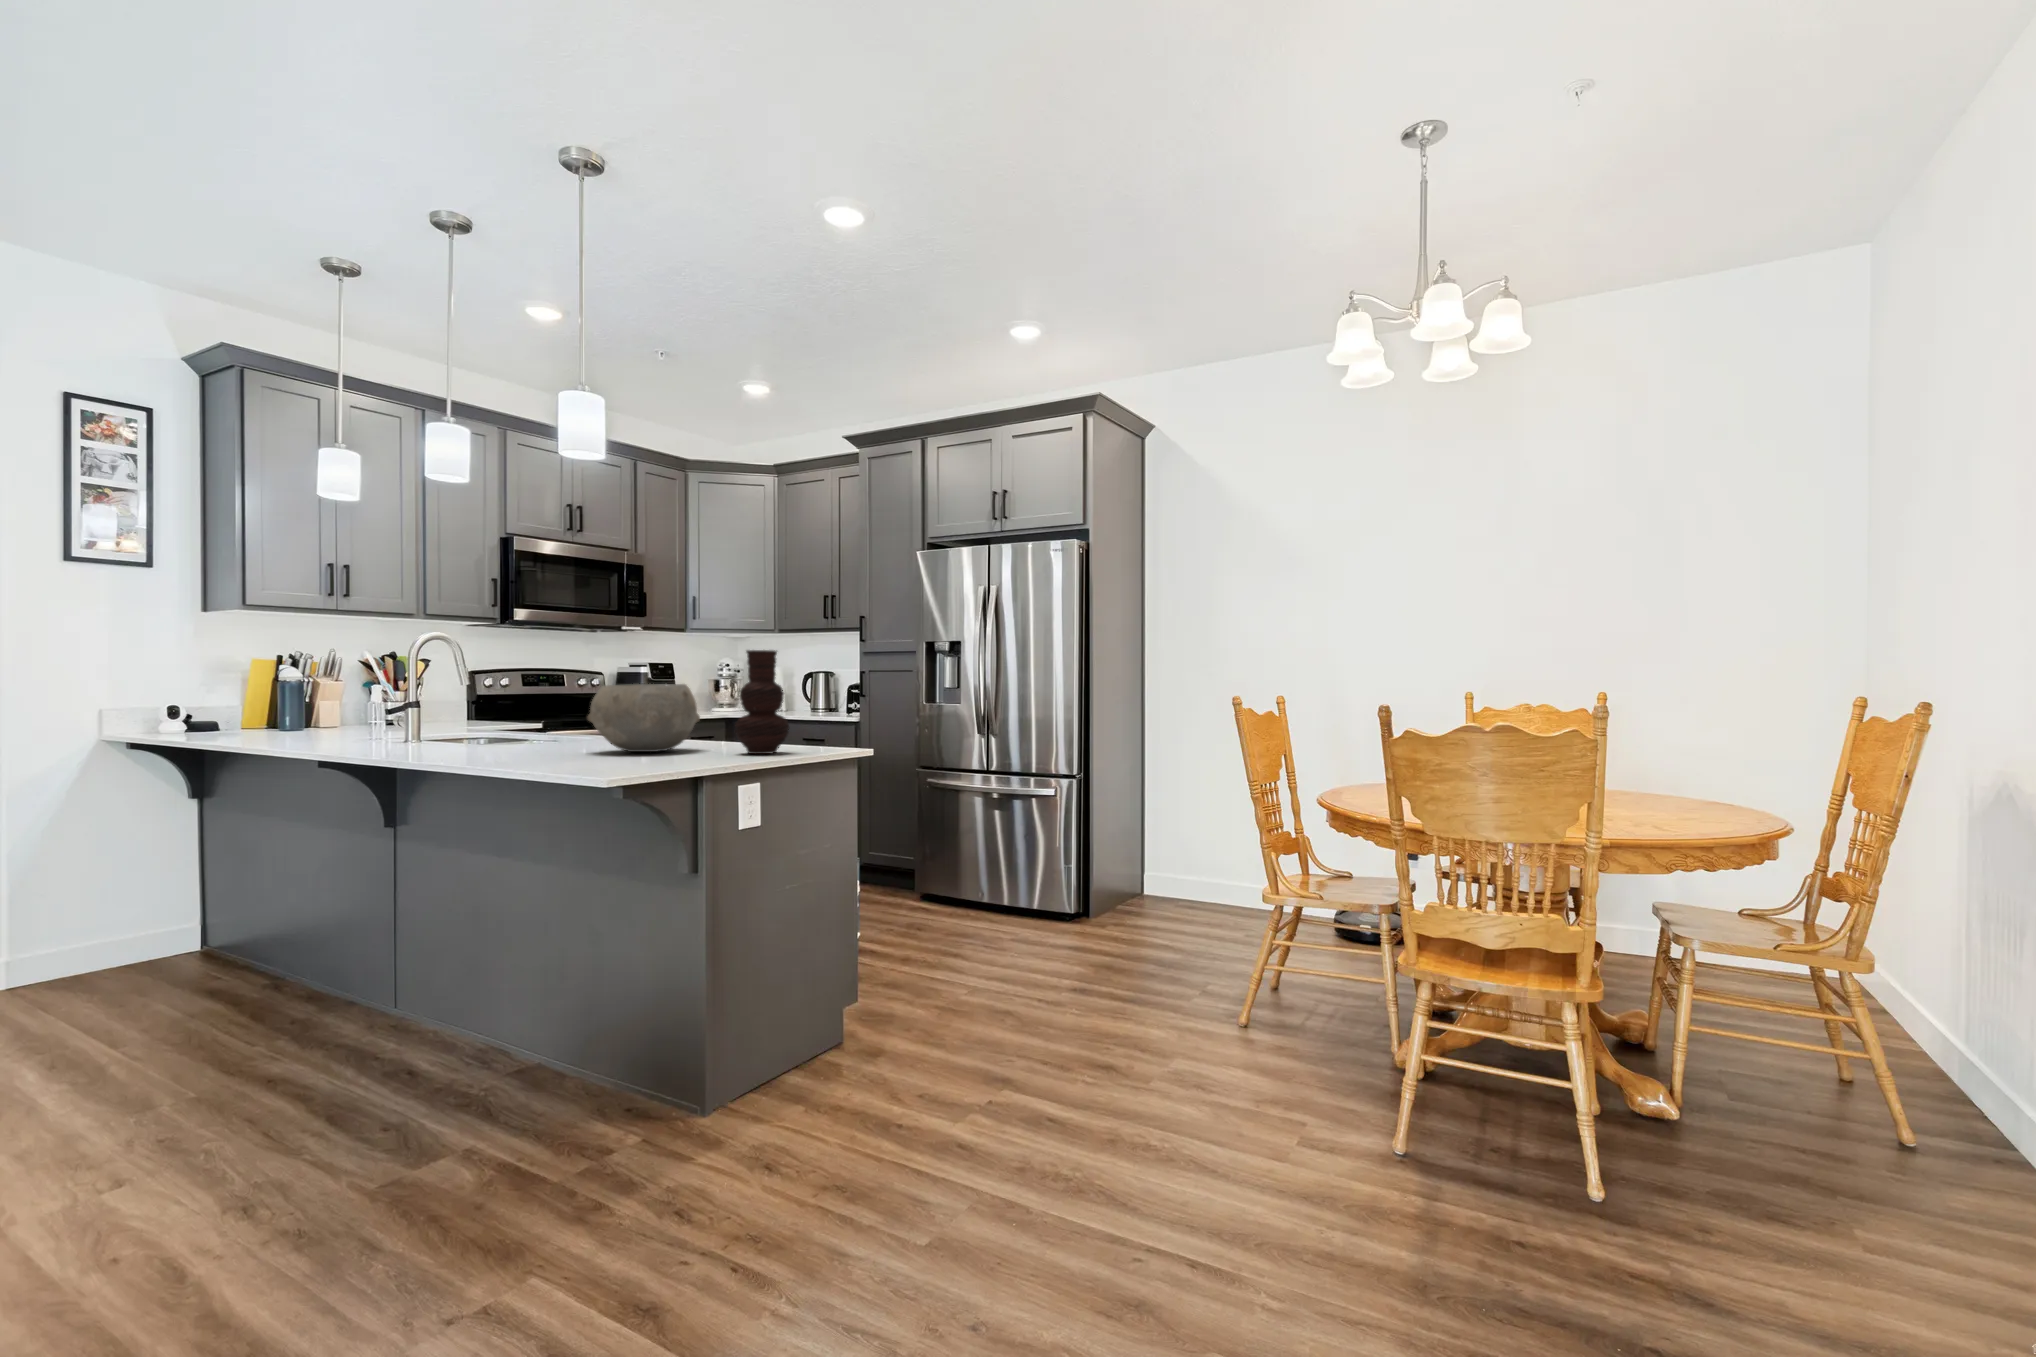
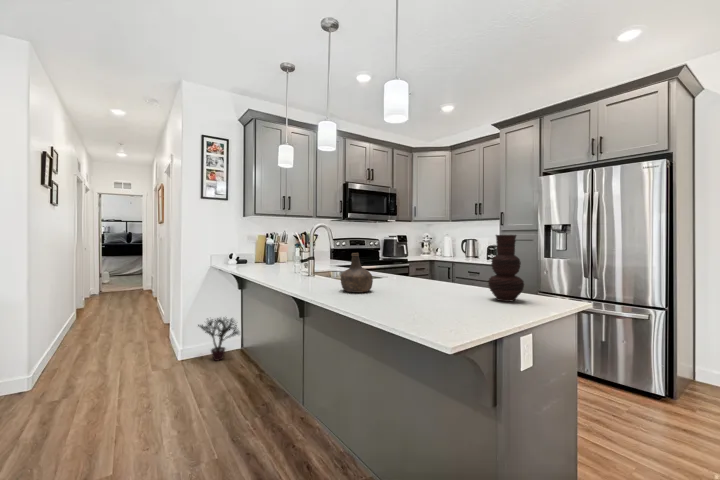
bottle: none [465,684,534,756] -> present [341,253,373,292]
ceramic bowl: present [587,684,700,752] -> none [399,253,459,294]
potted plant: none [53,865,202,982] -> present [198,318,239,361]

